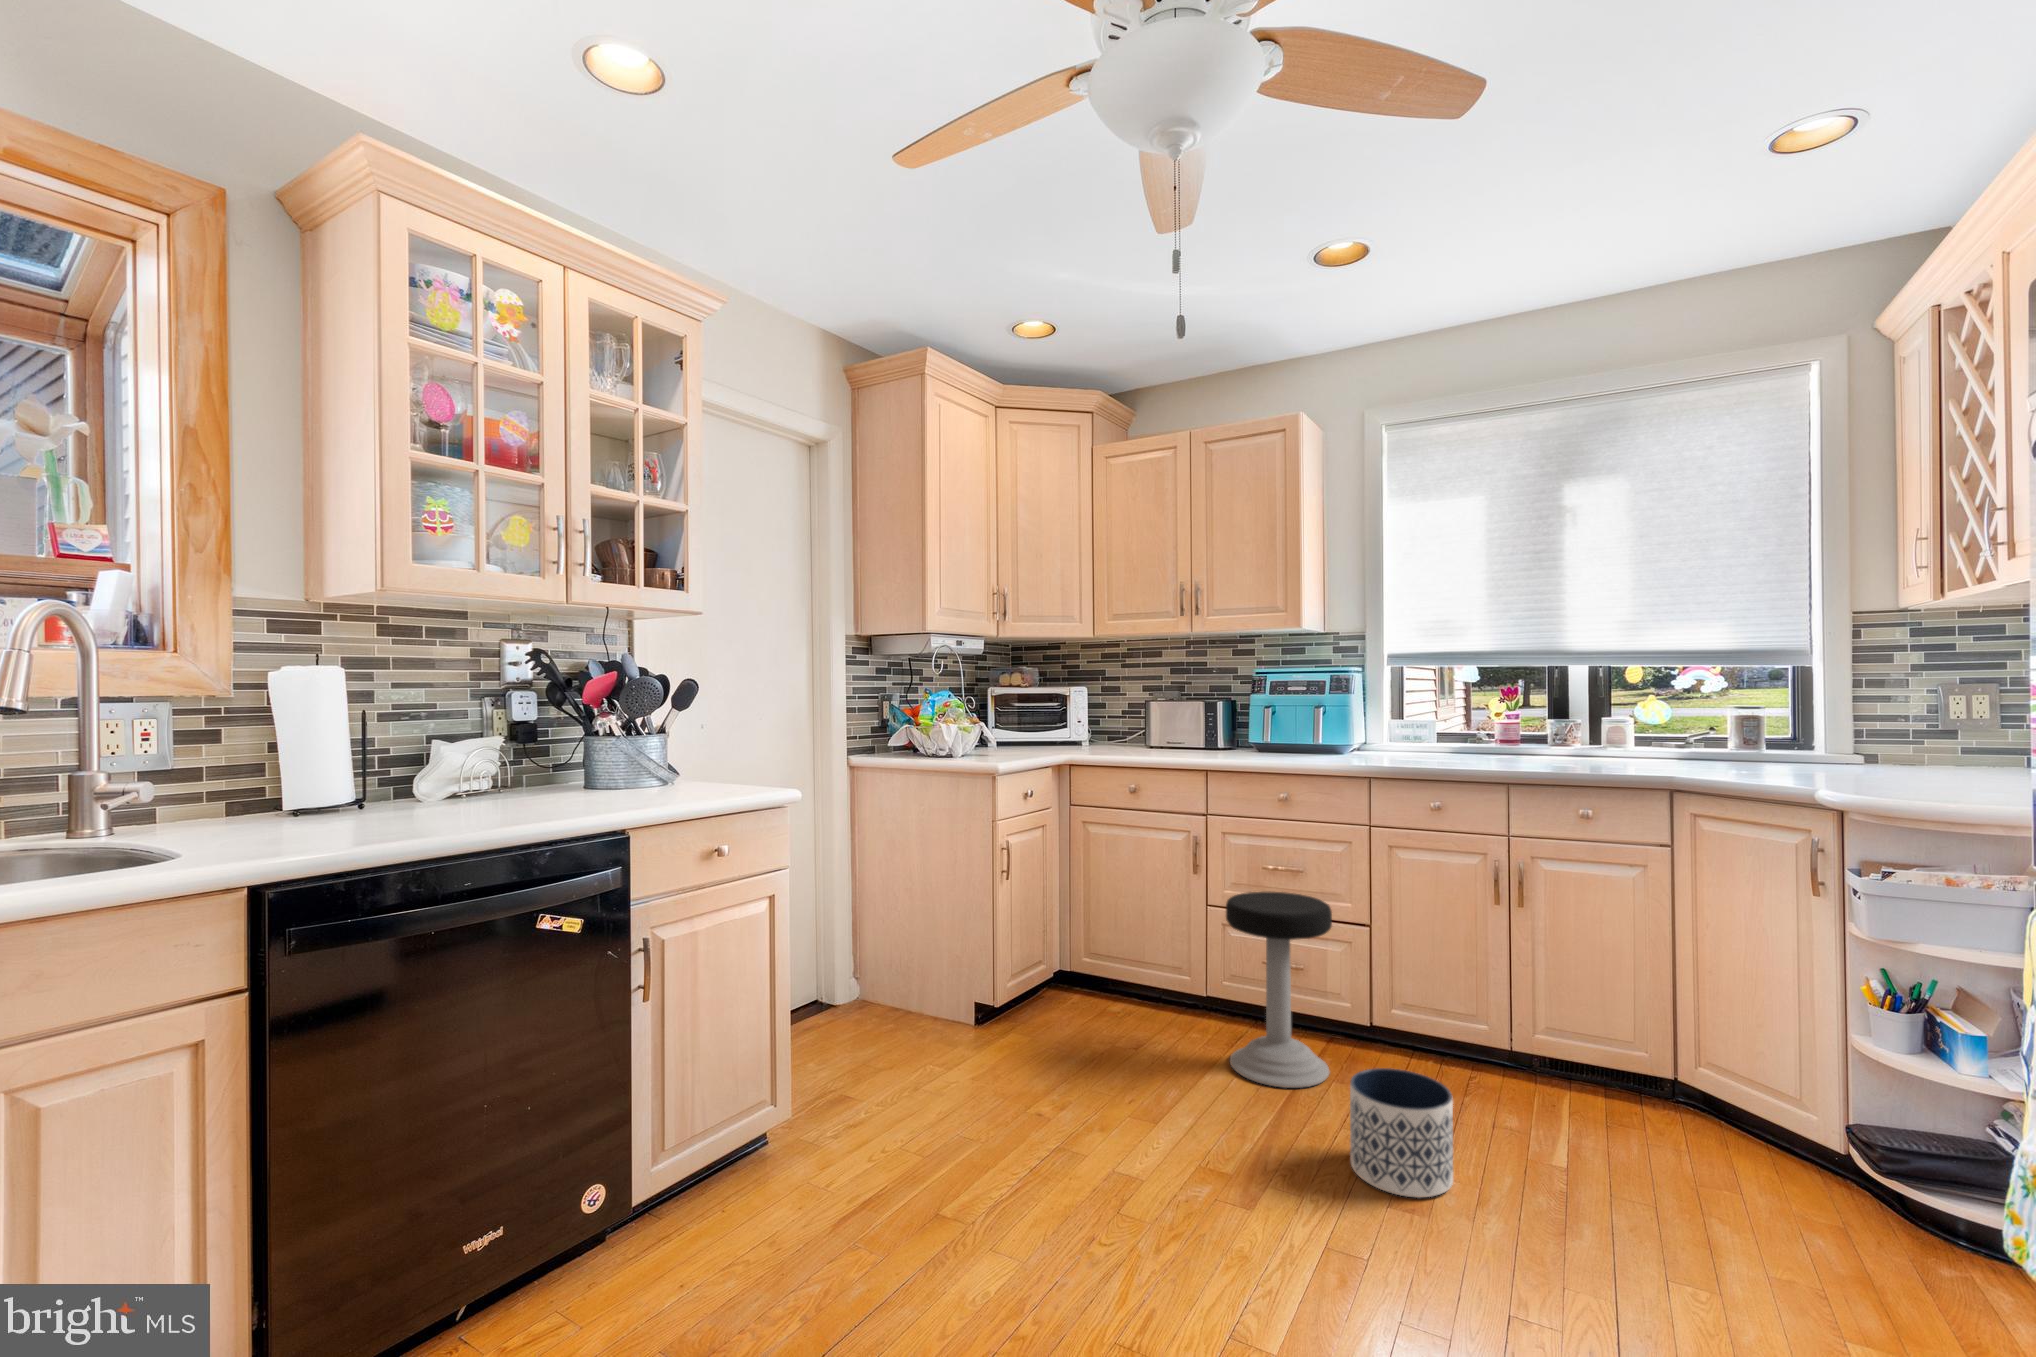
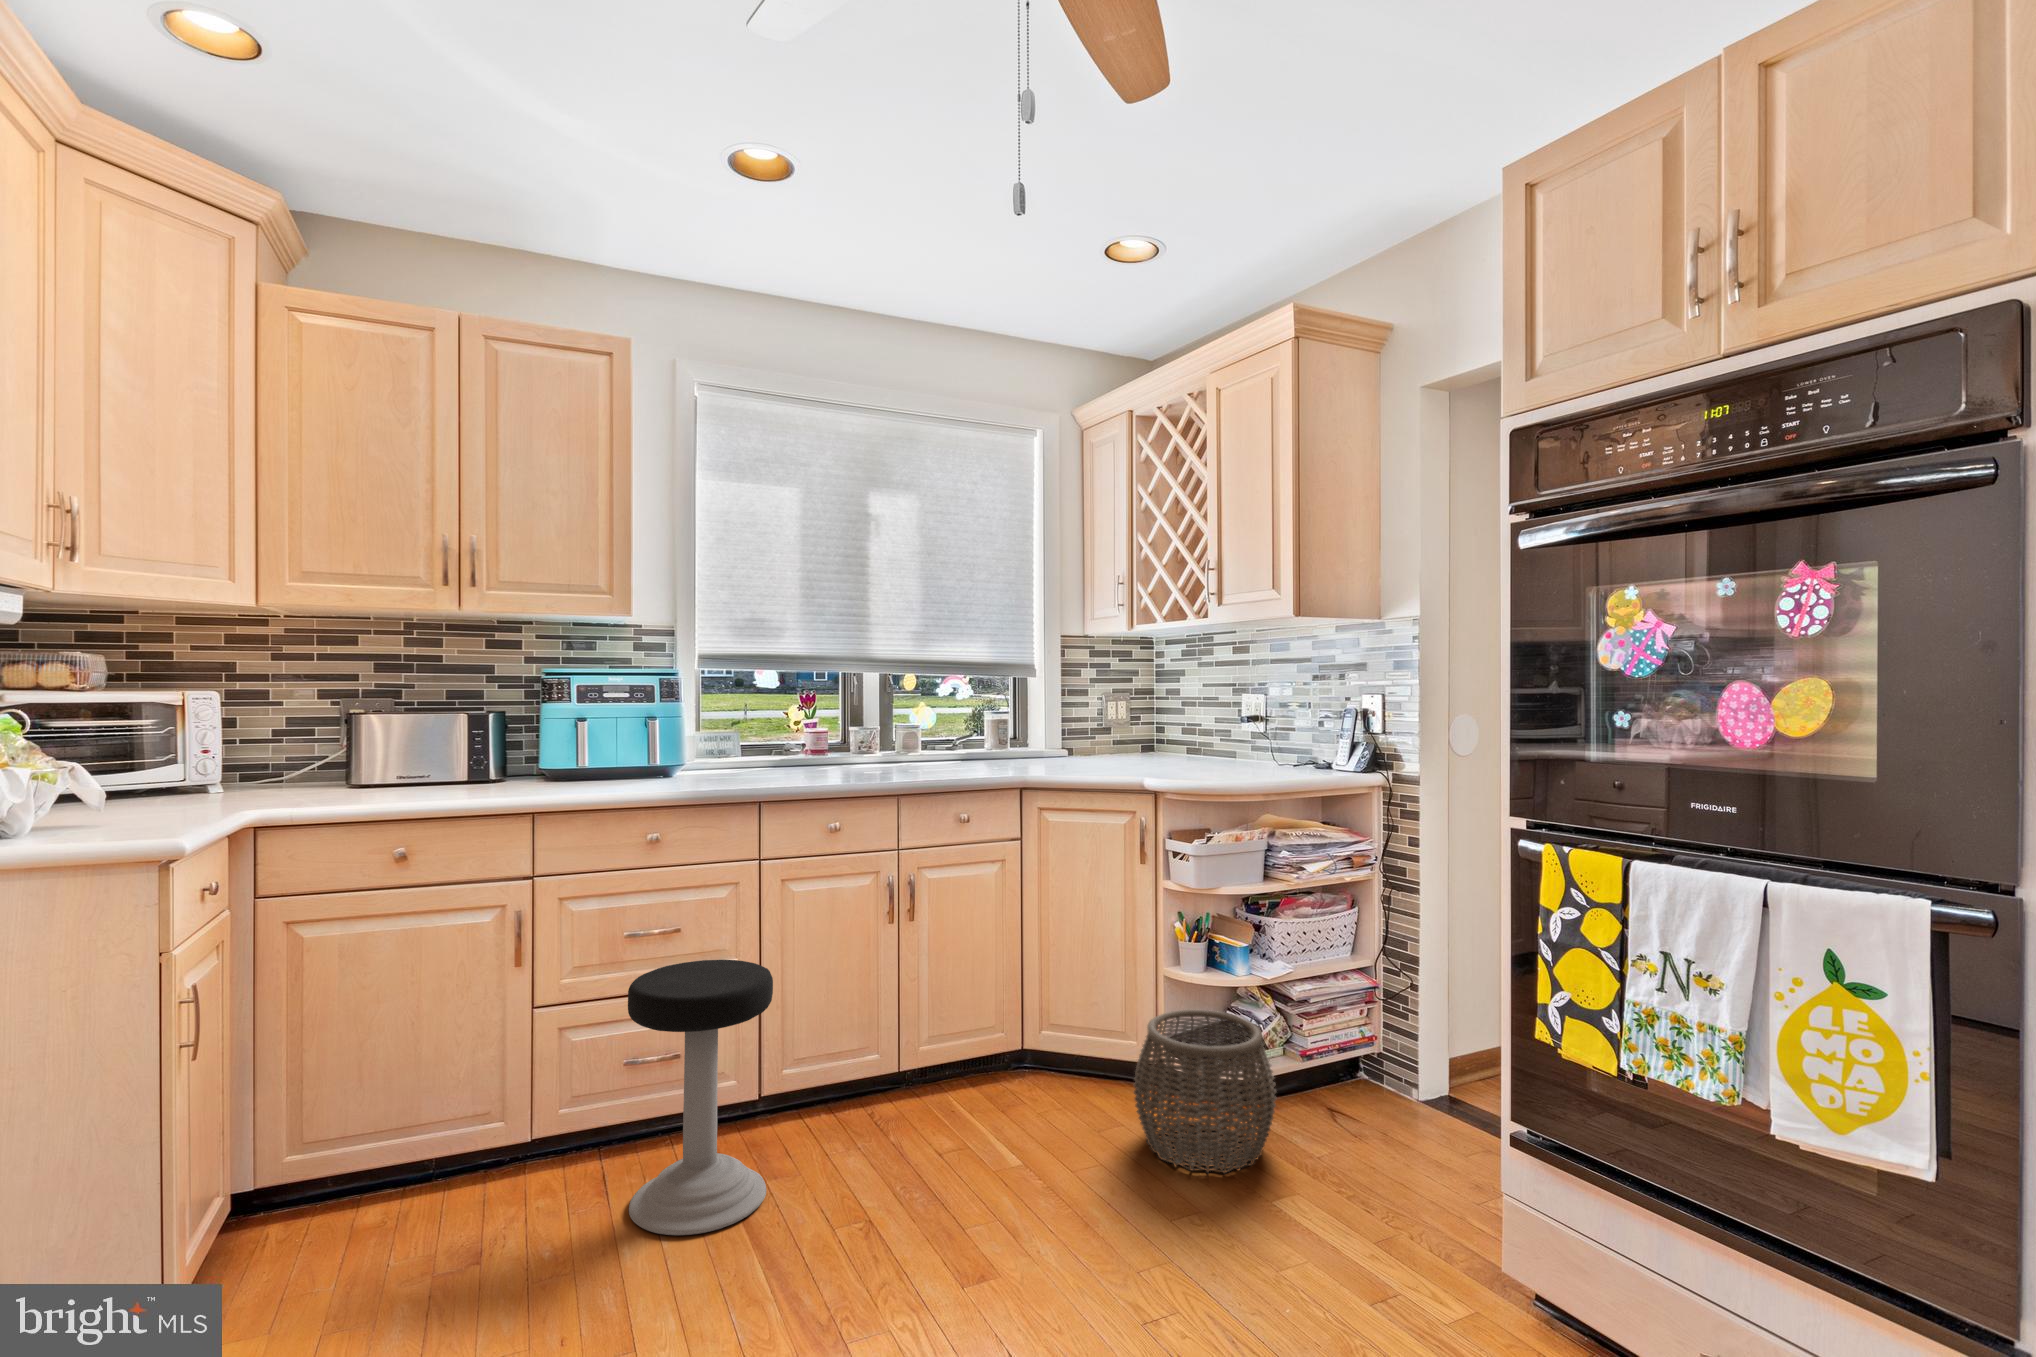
planter: present [1350,1068,1453,1198] -> none [893,1131,1005,1289]
woven basket: none [1695,1070,1920,1285] -> present [1134,1010,1276,1173]

